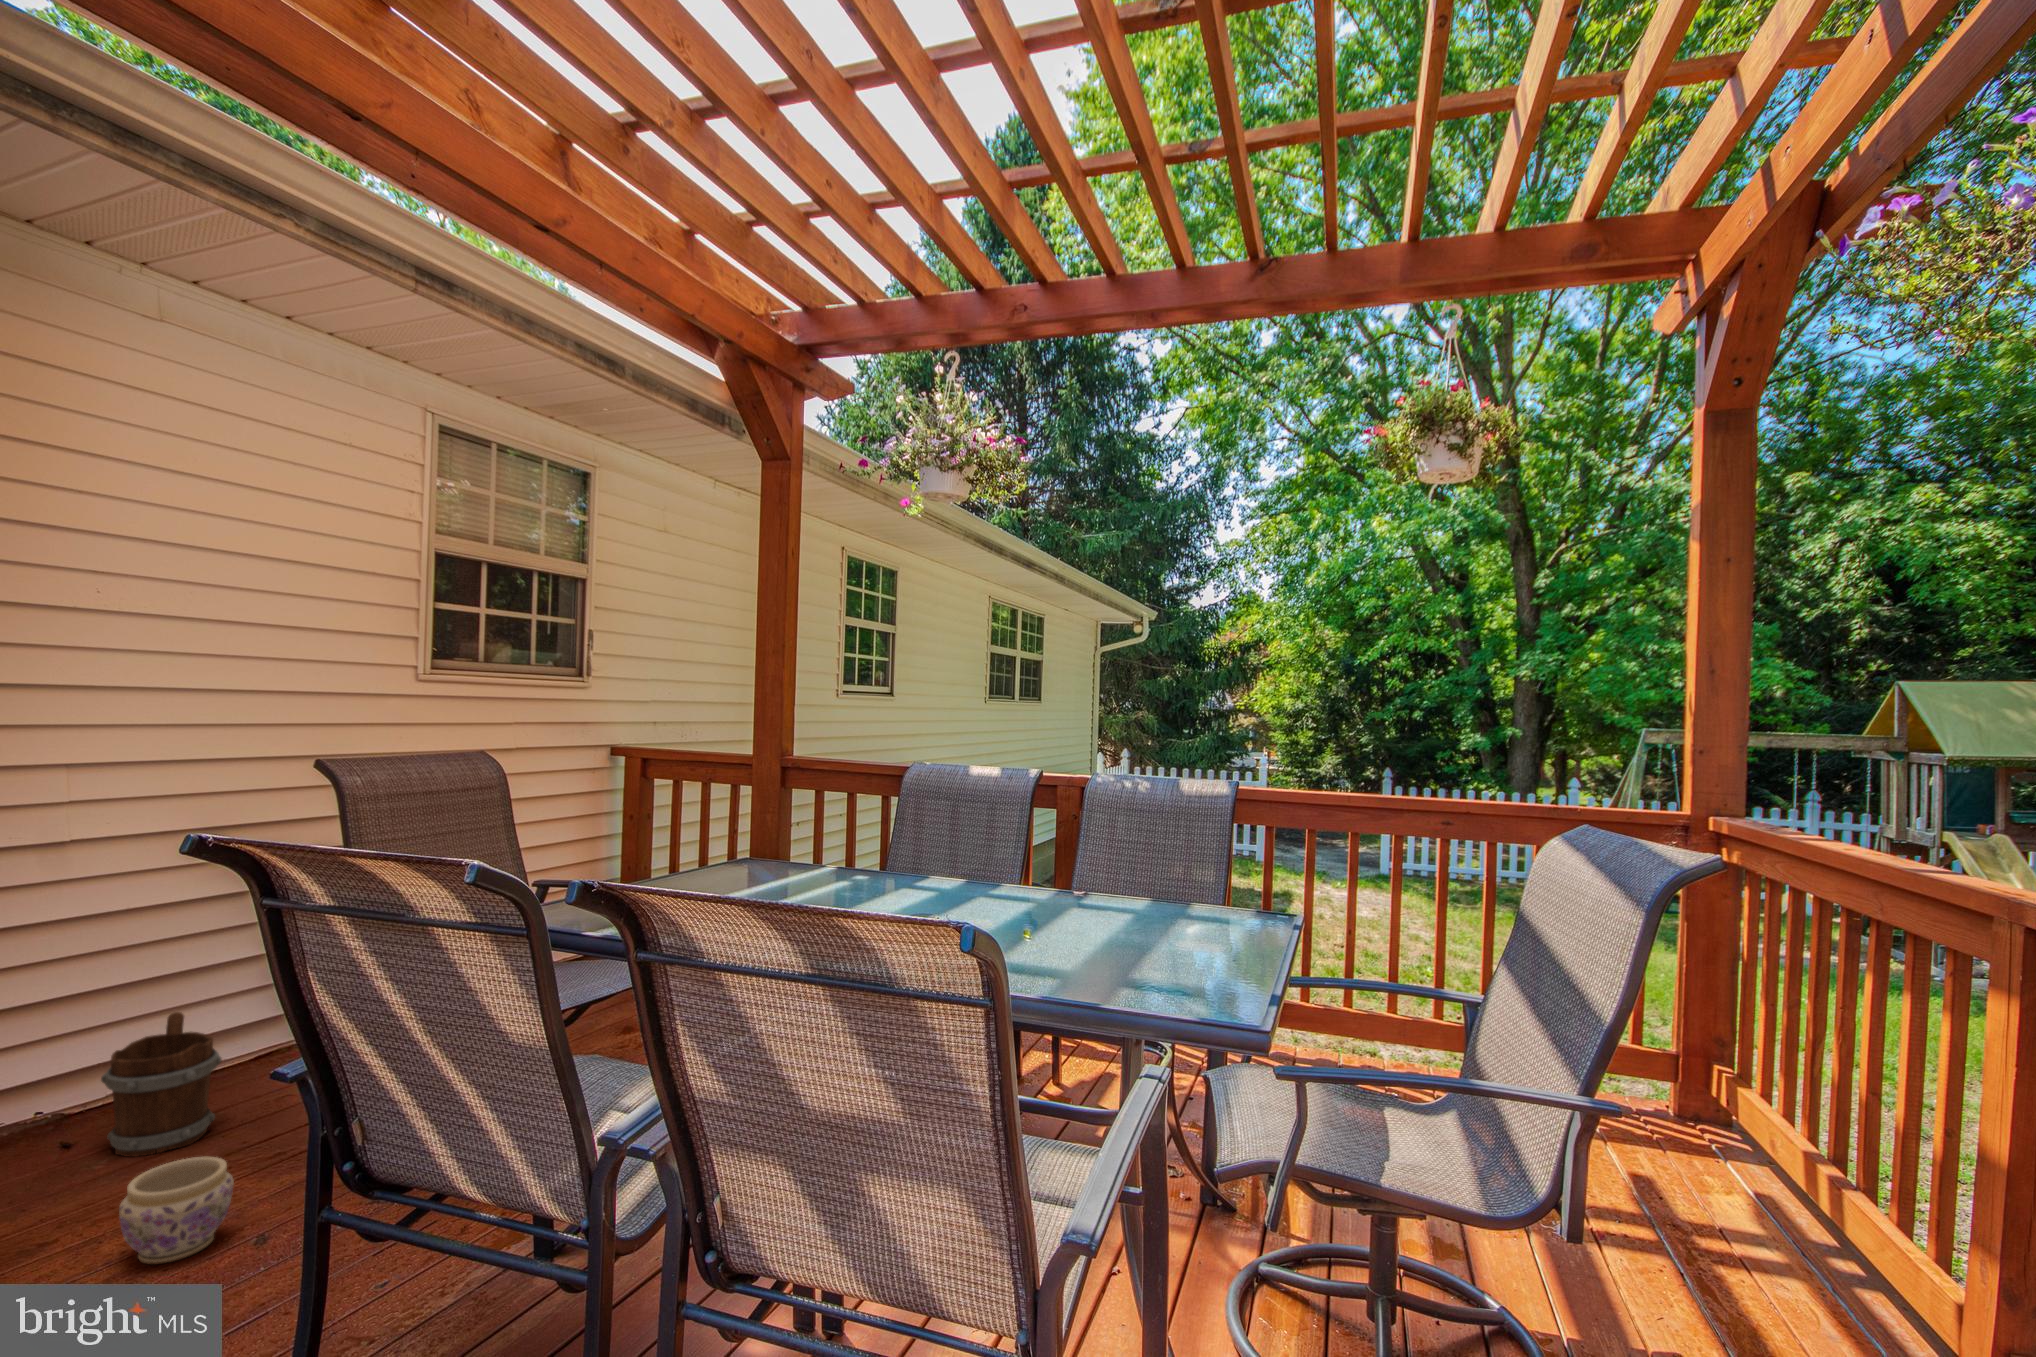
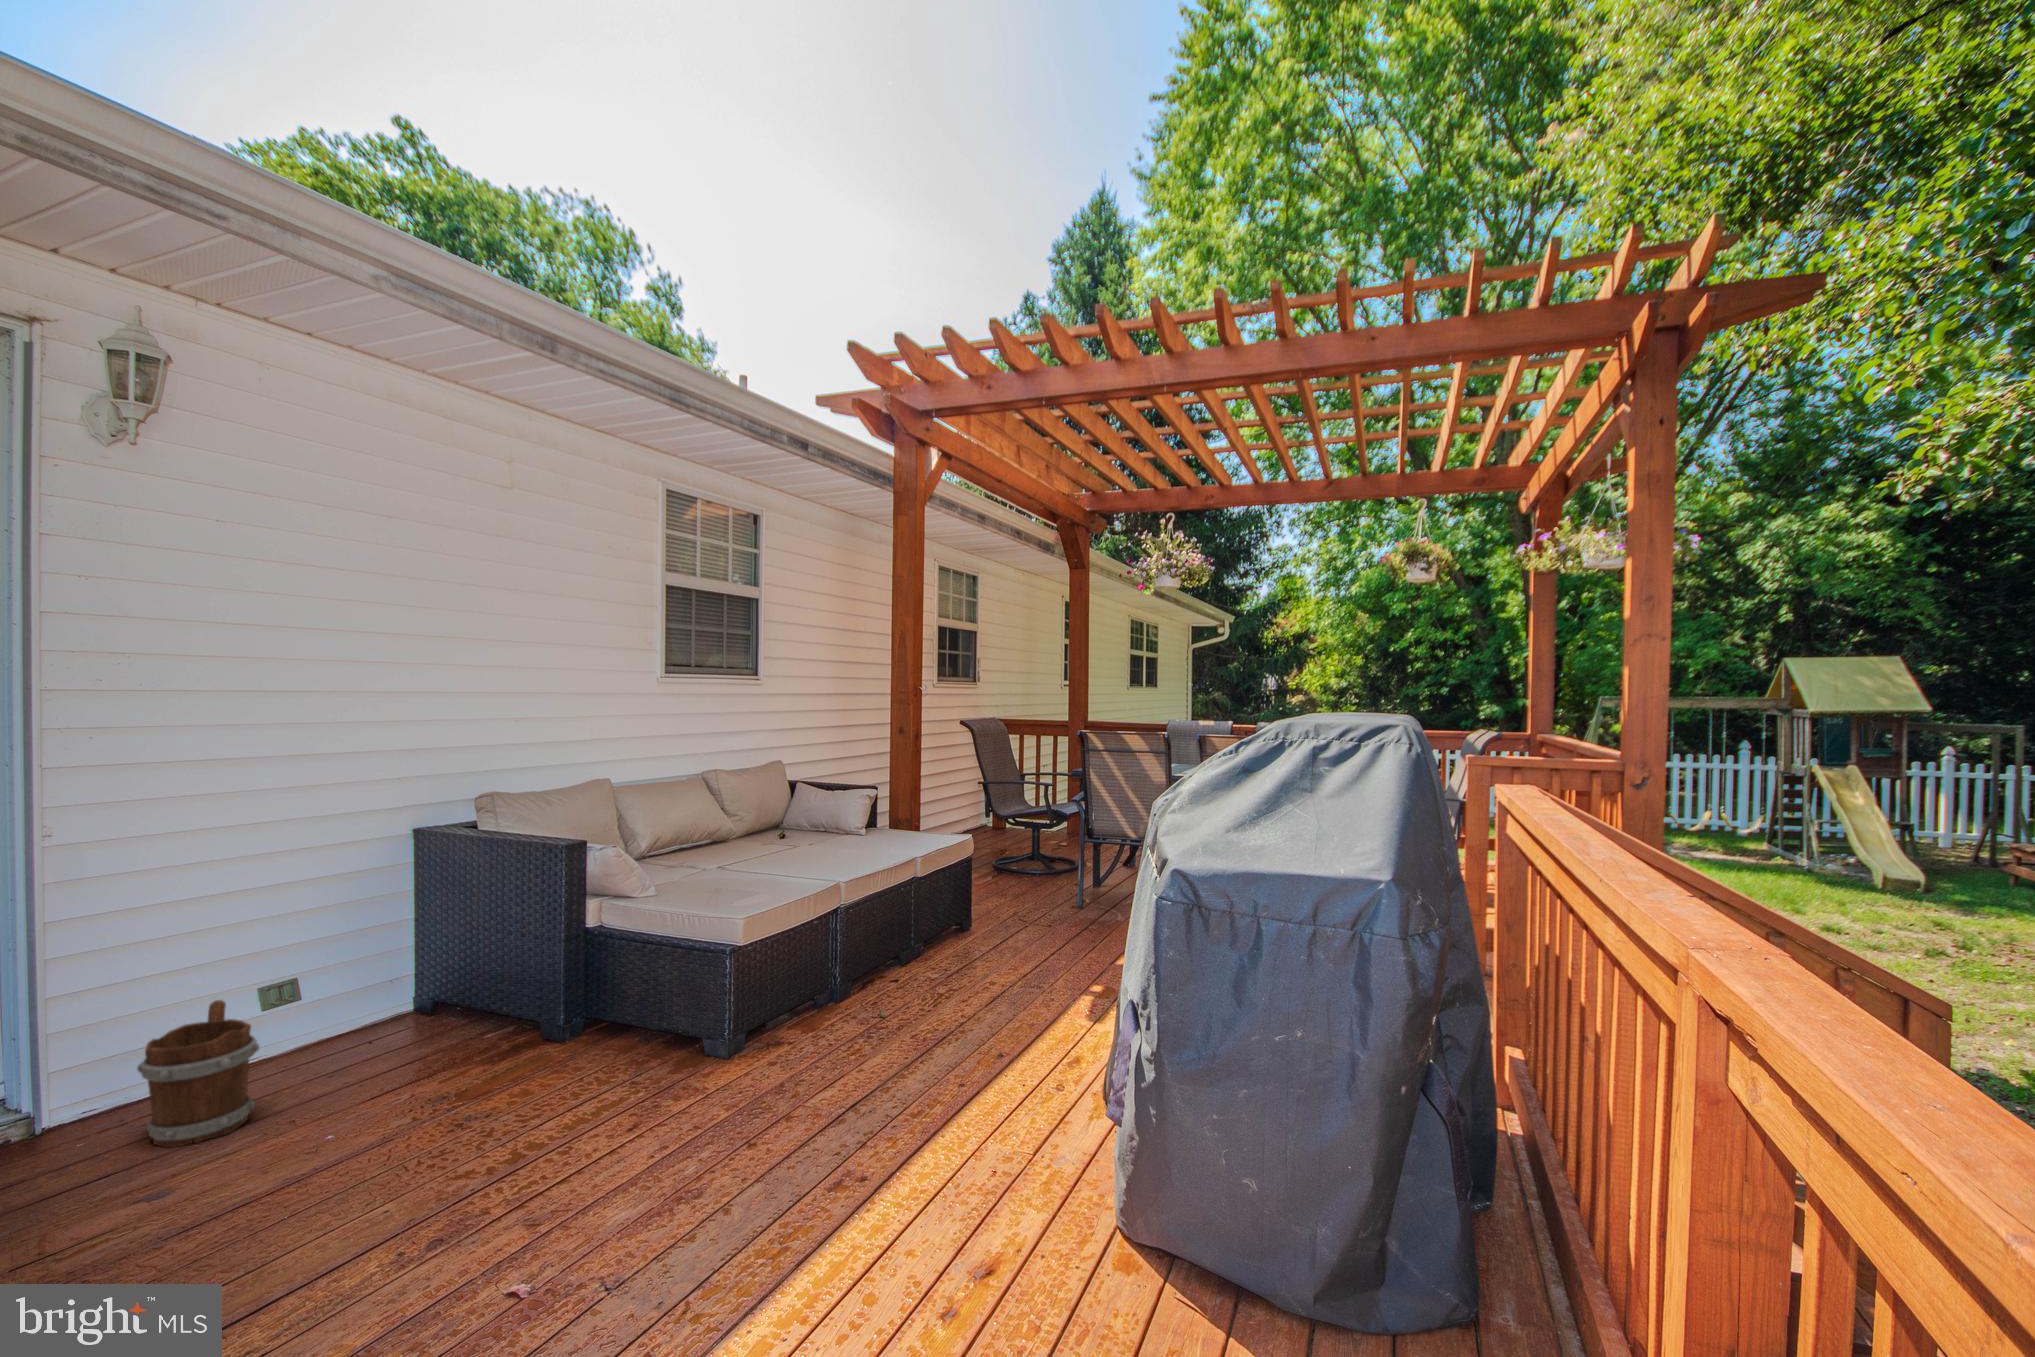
planter: present [119,1157,234,1265] -> none [128,1145,250,1260]

